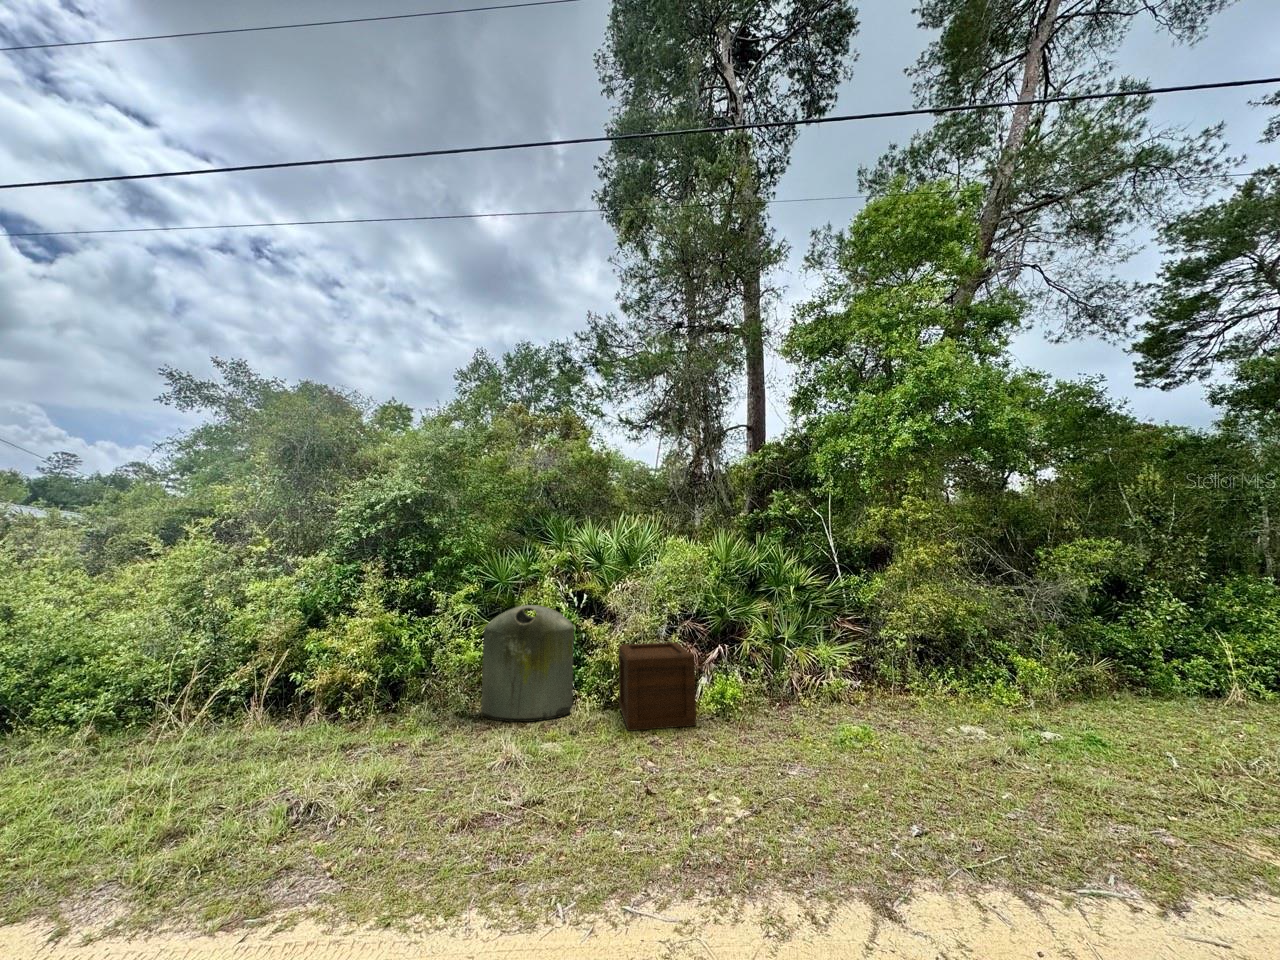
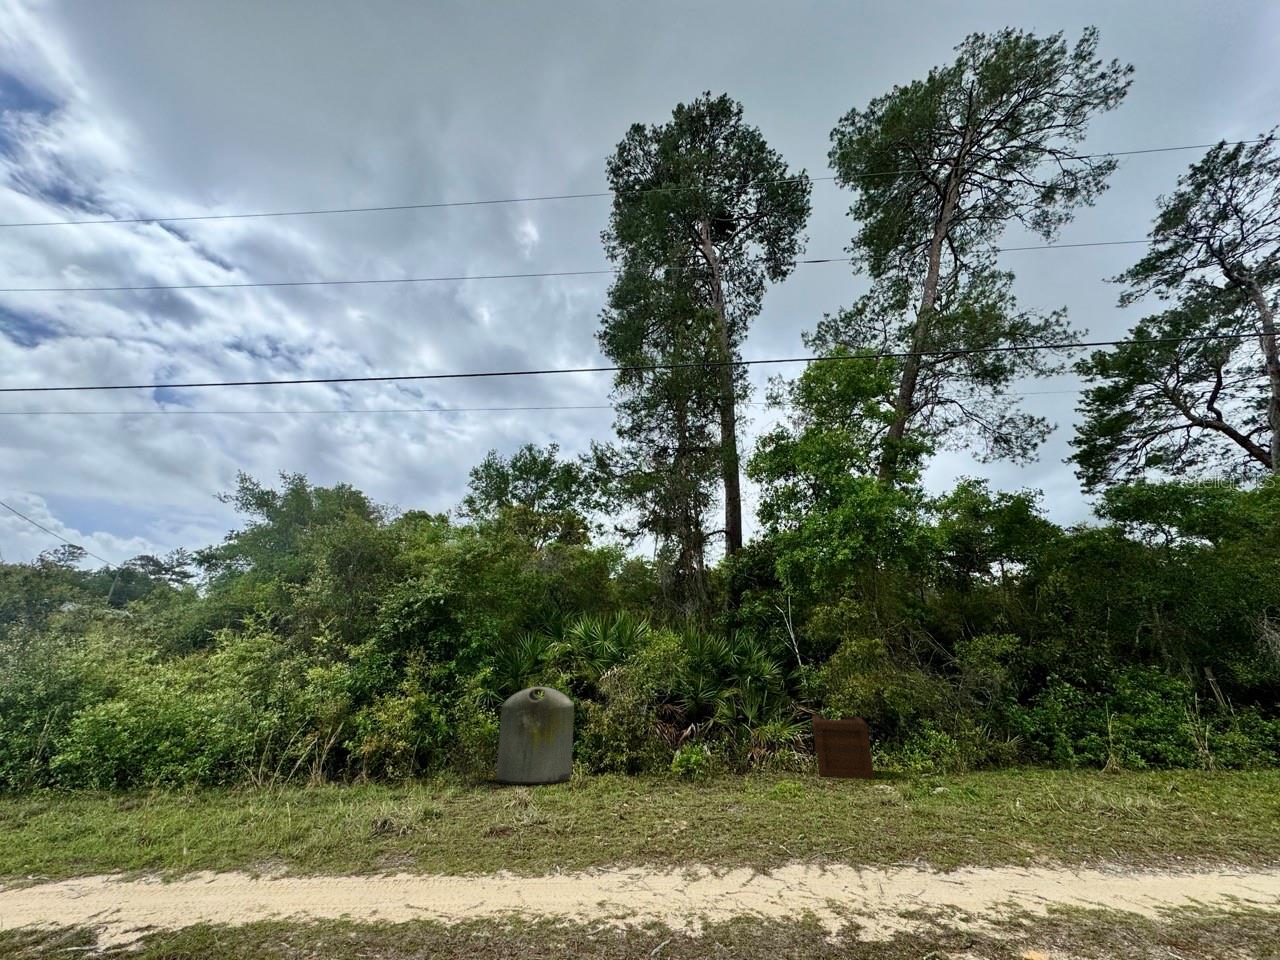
wooden crate: present [619,642,696,731] -> present [812,715,875,779]

